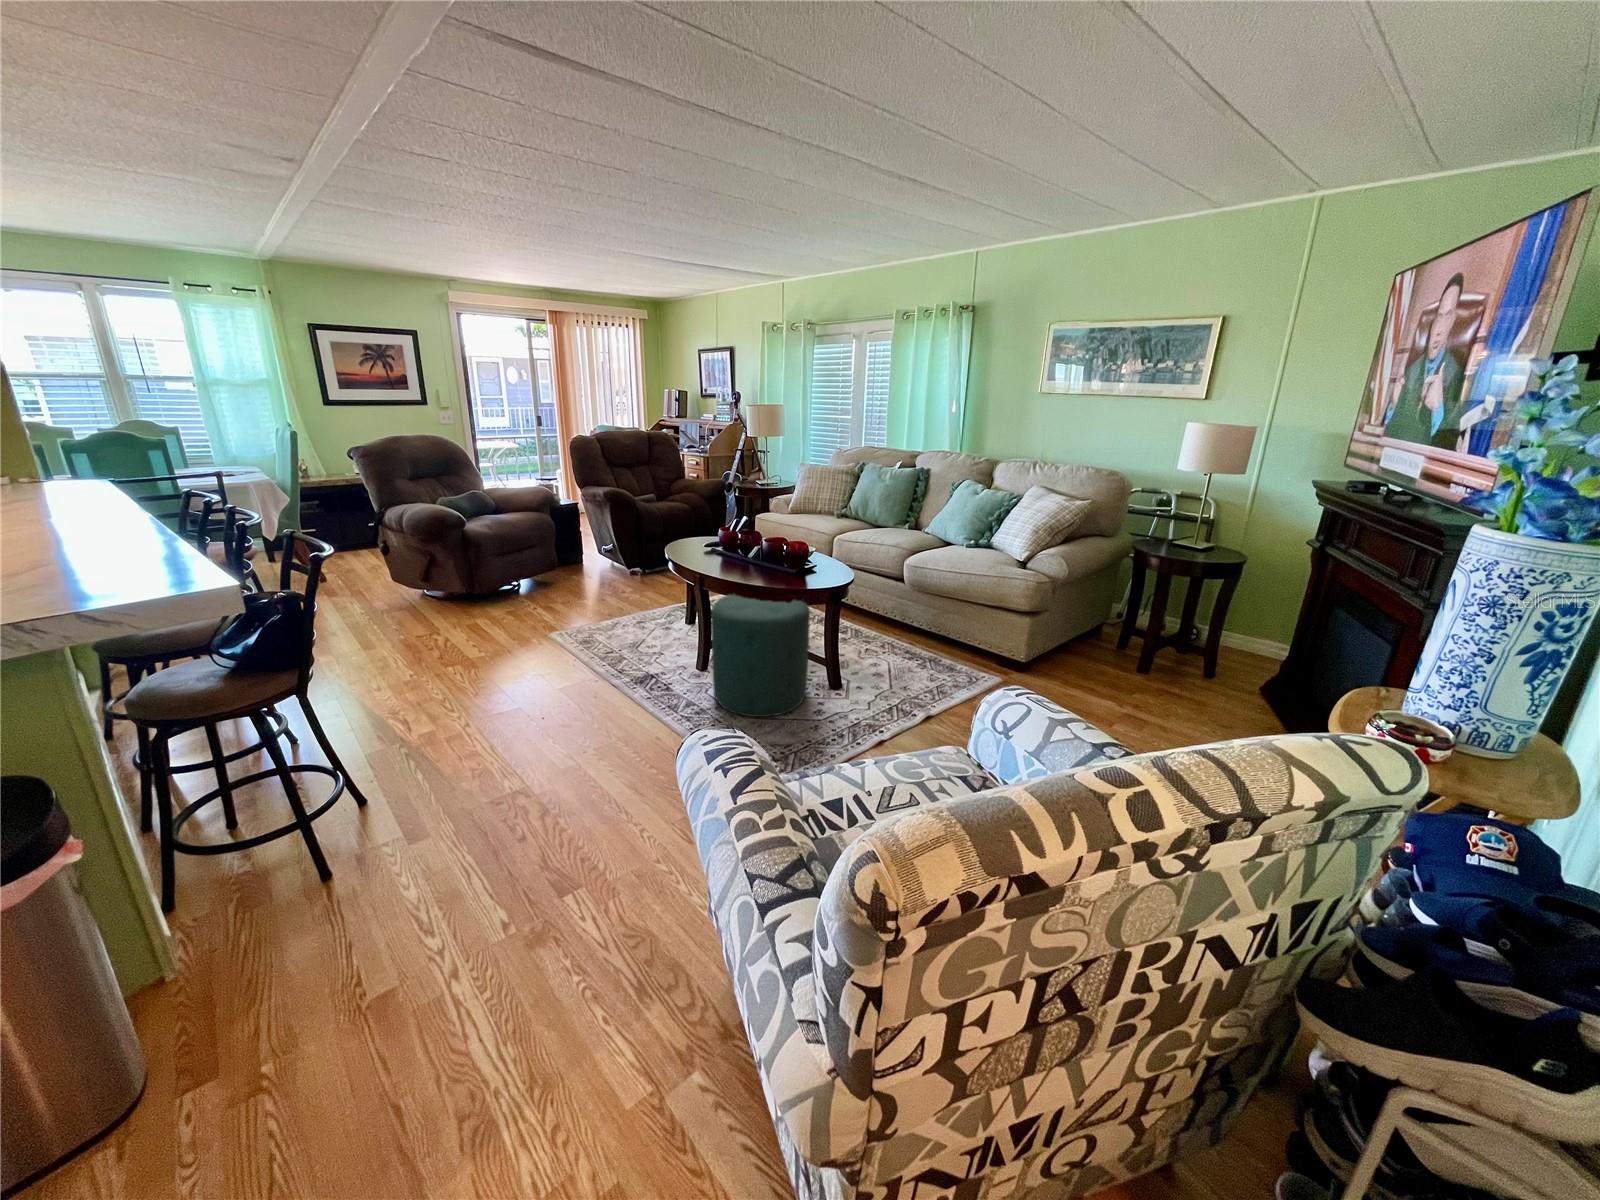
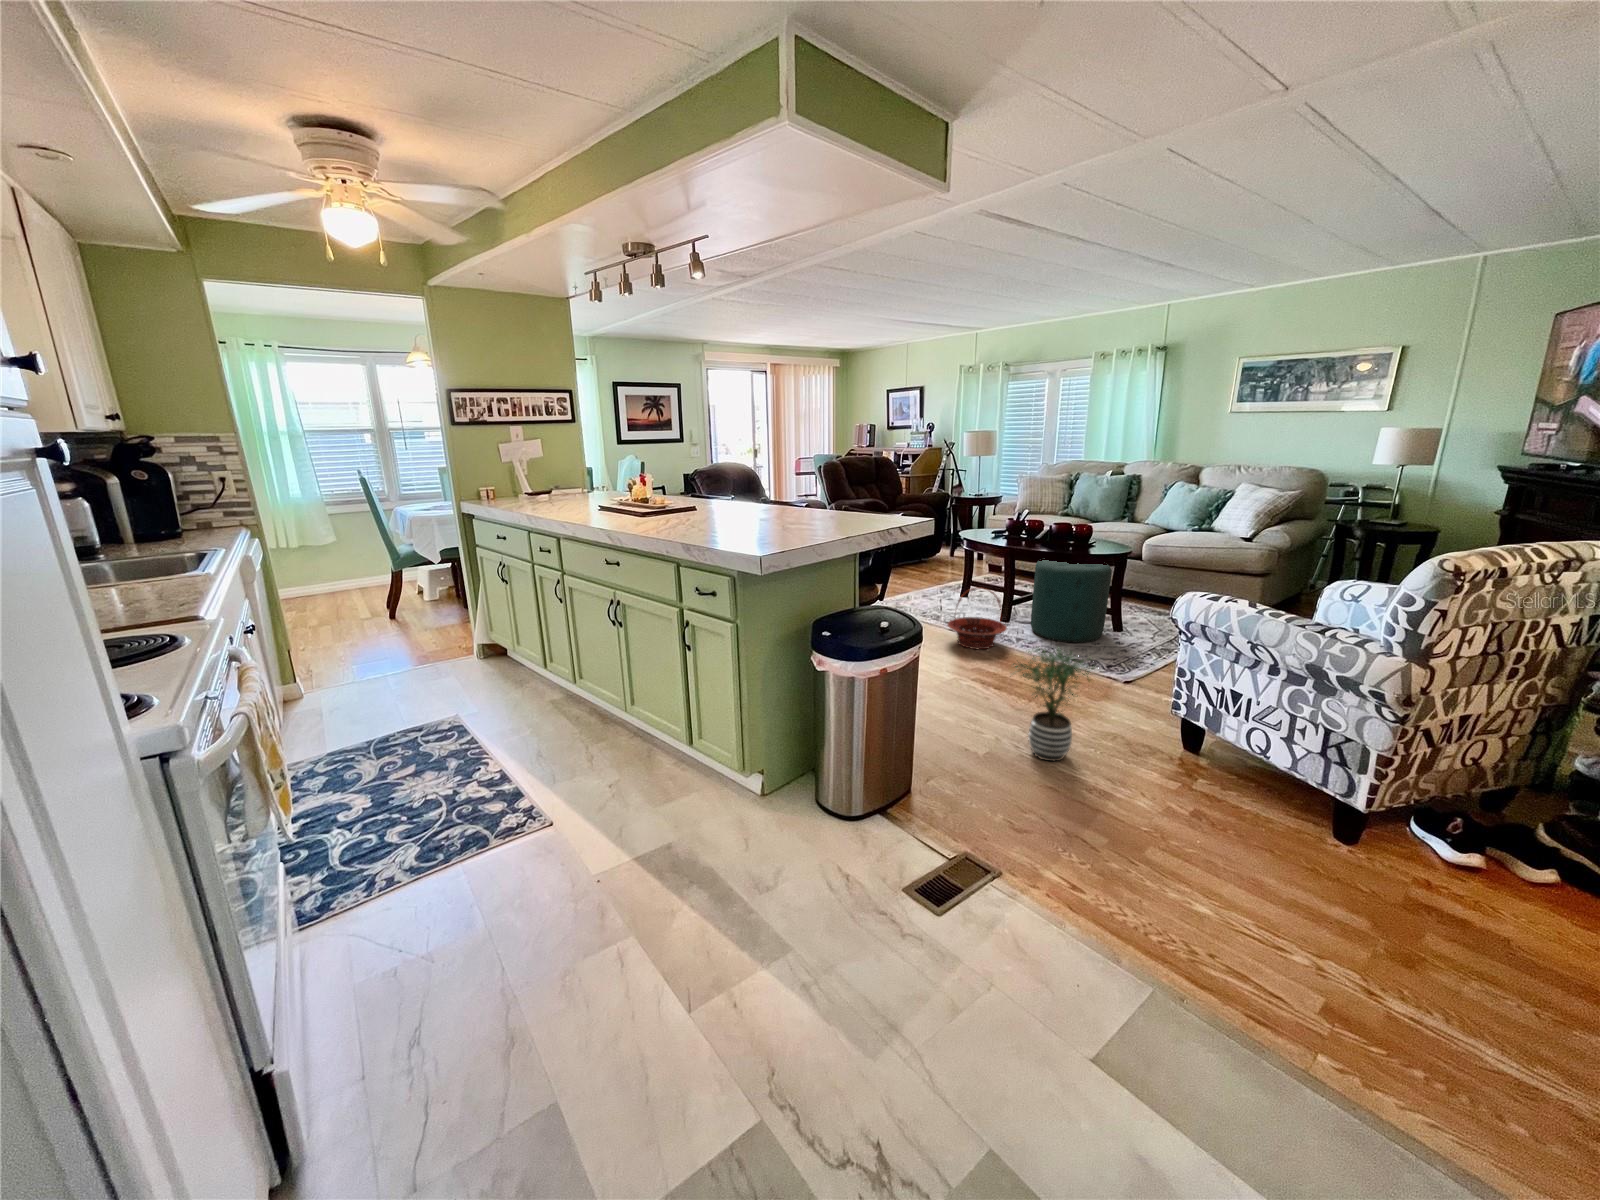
basket: none [569,642,656,732] -> present [948,587,1007,649]
potted plant: none [367,817,541,1030] -> present [1010,648,1095,761]

